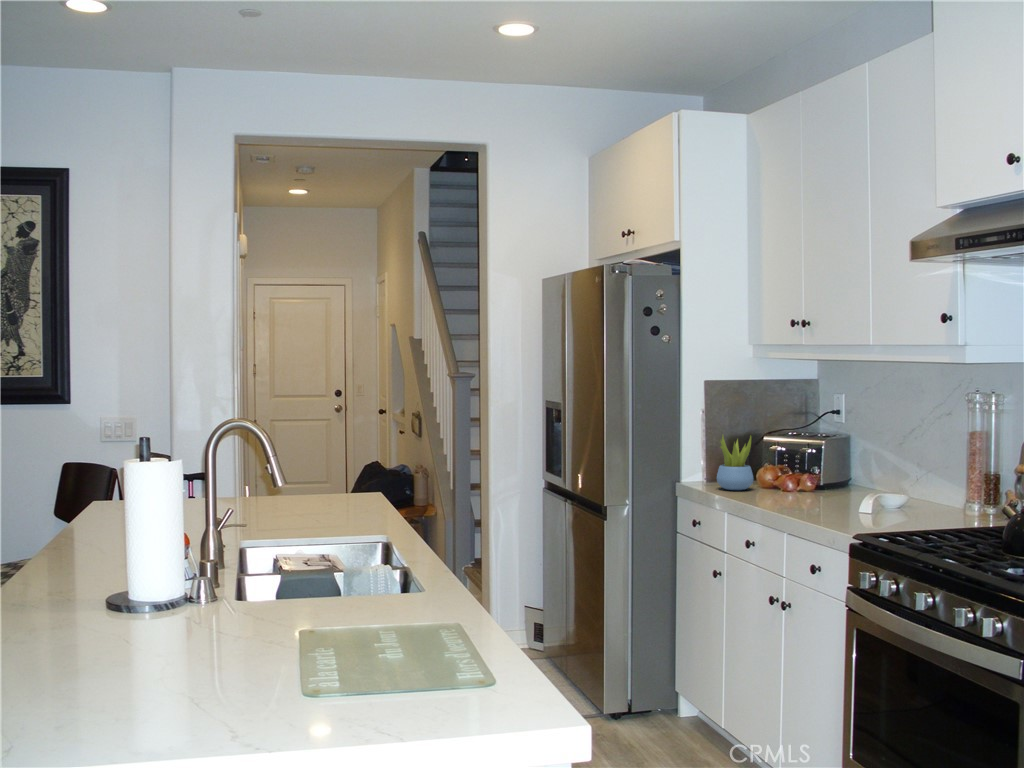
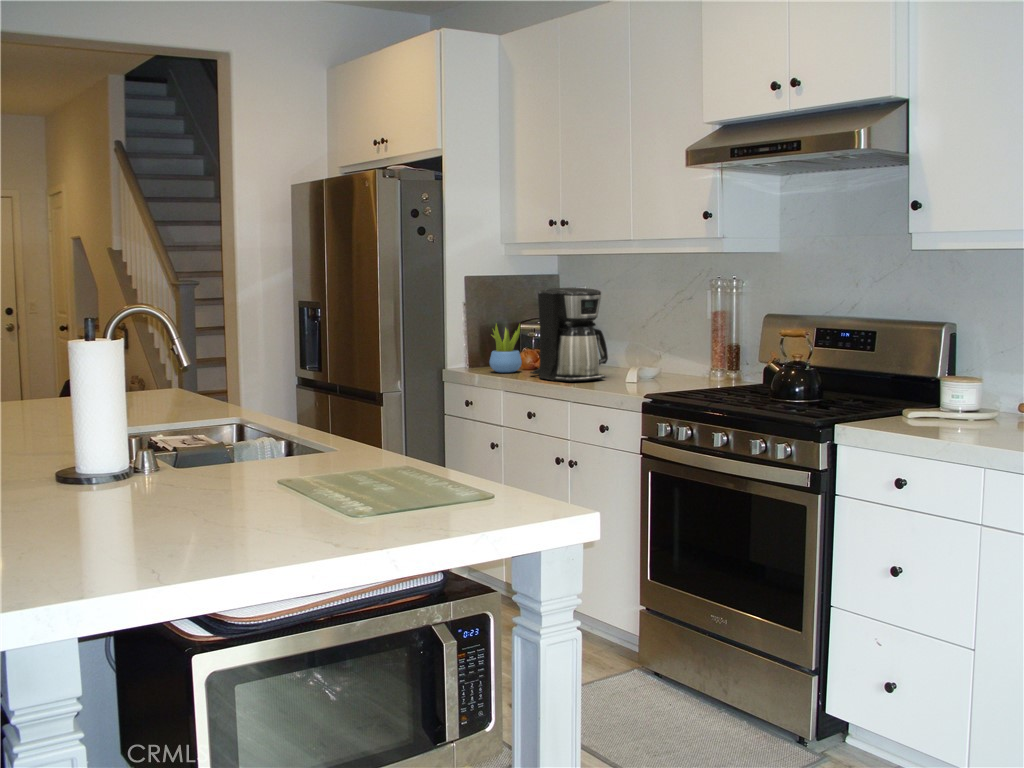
coffee maker: none [755,398,843,508] -> present [530,288,608,382]

